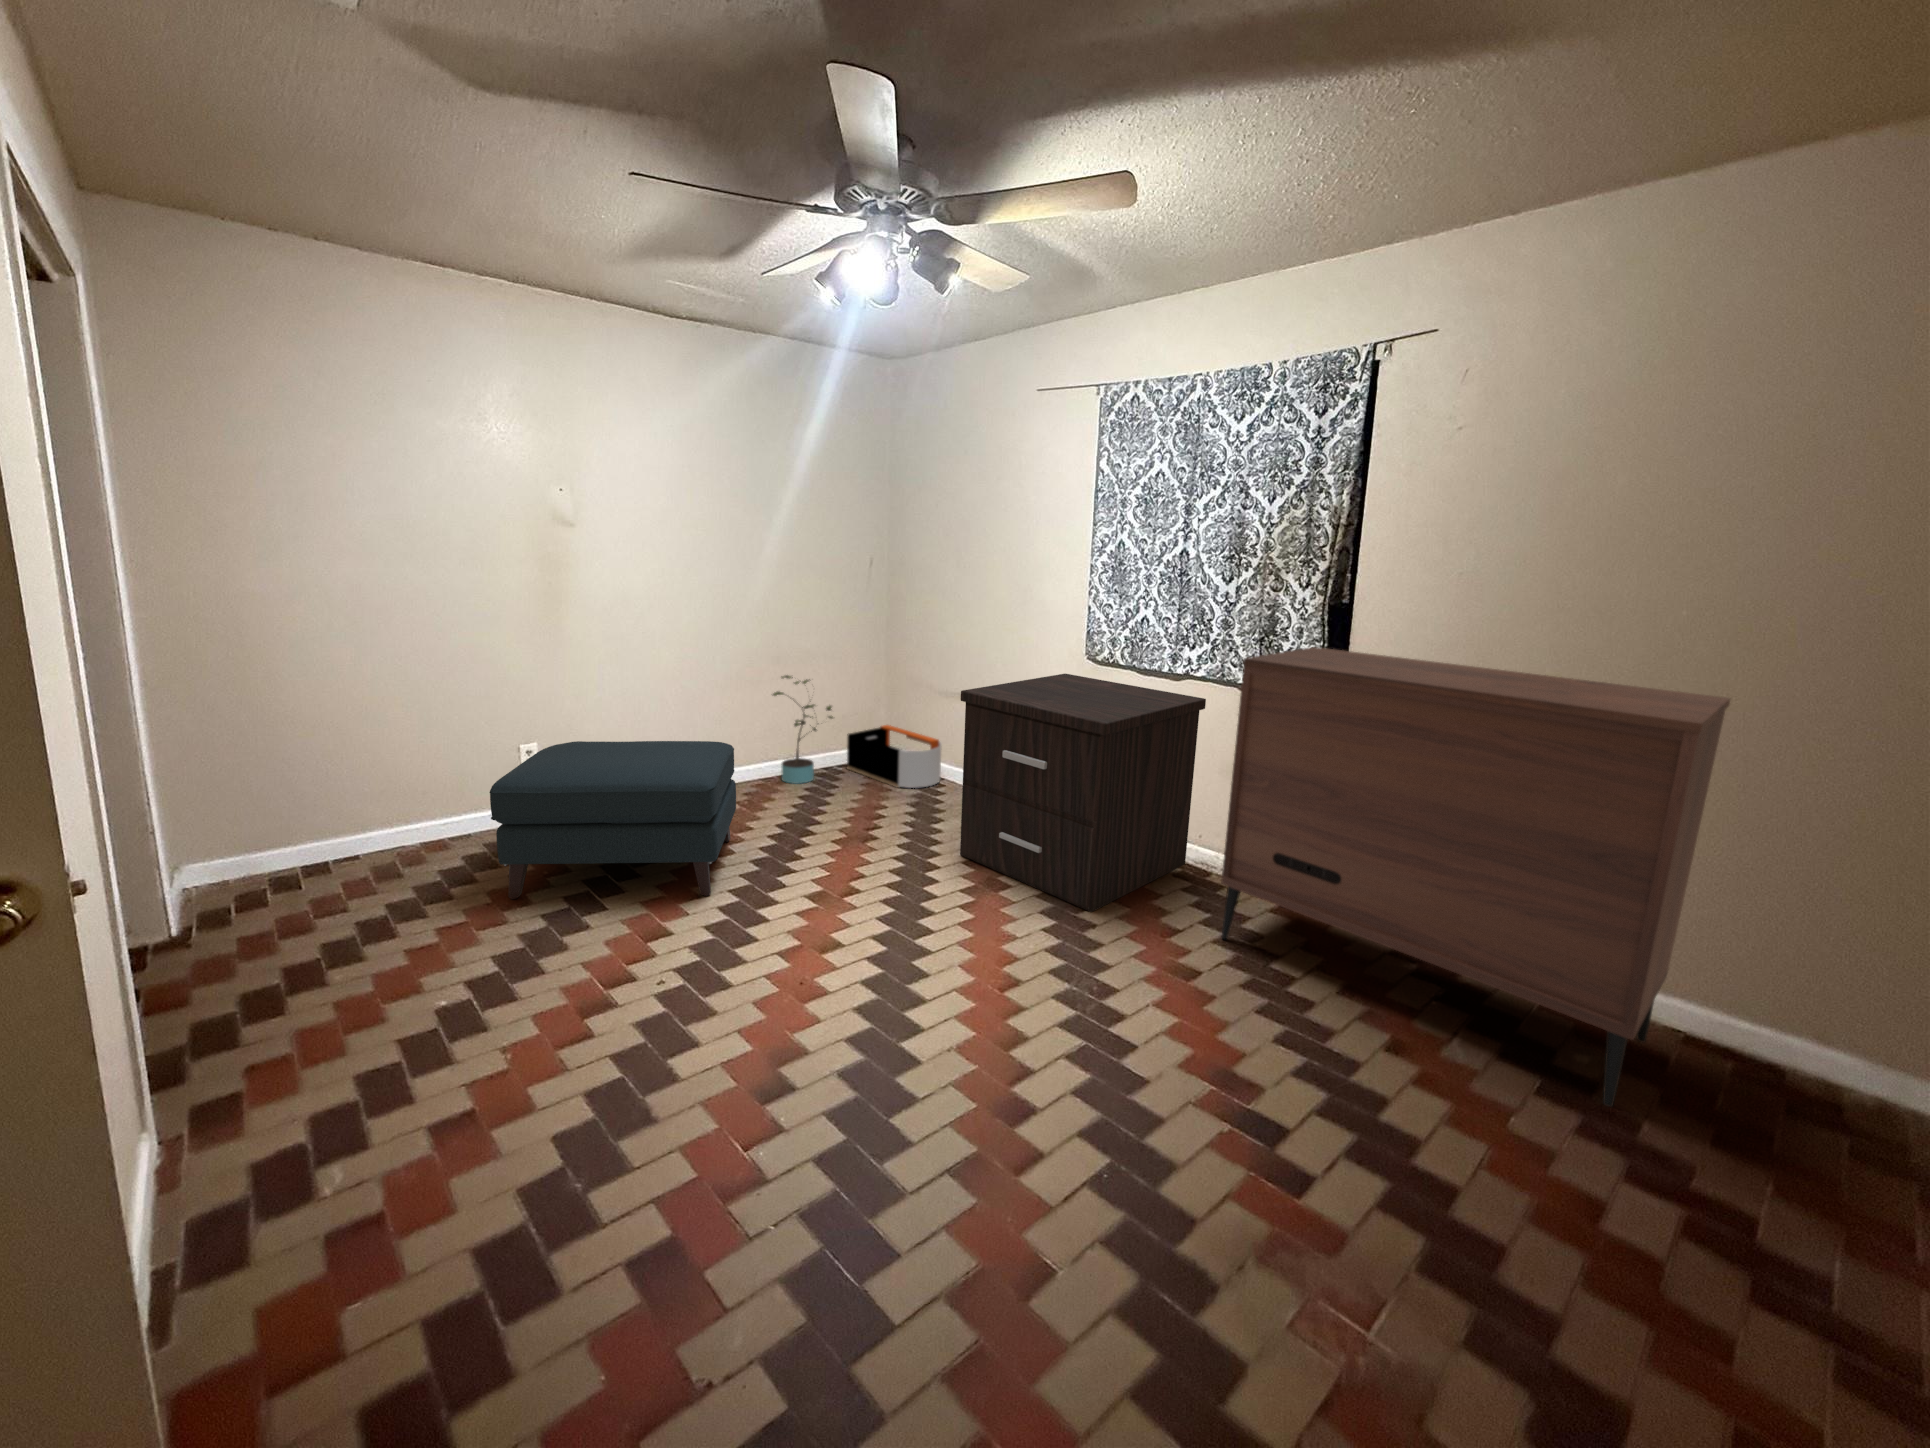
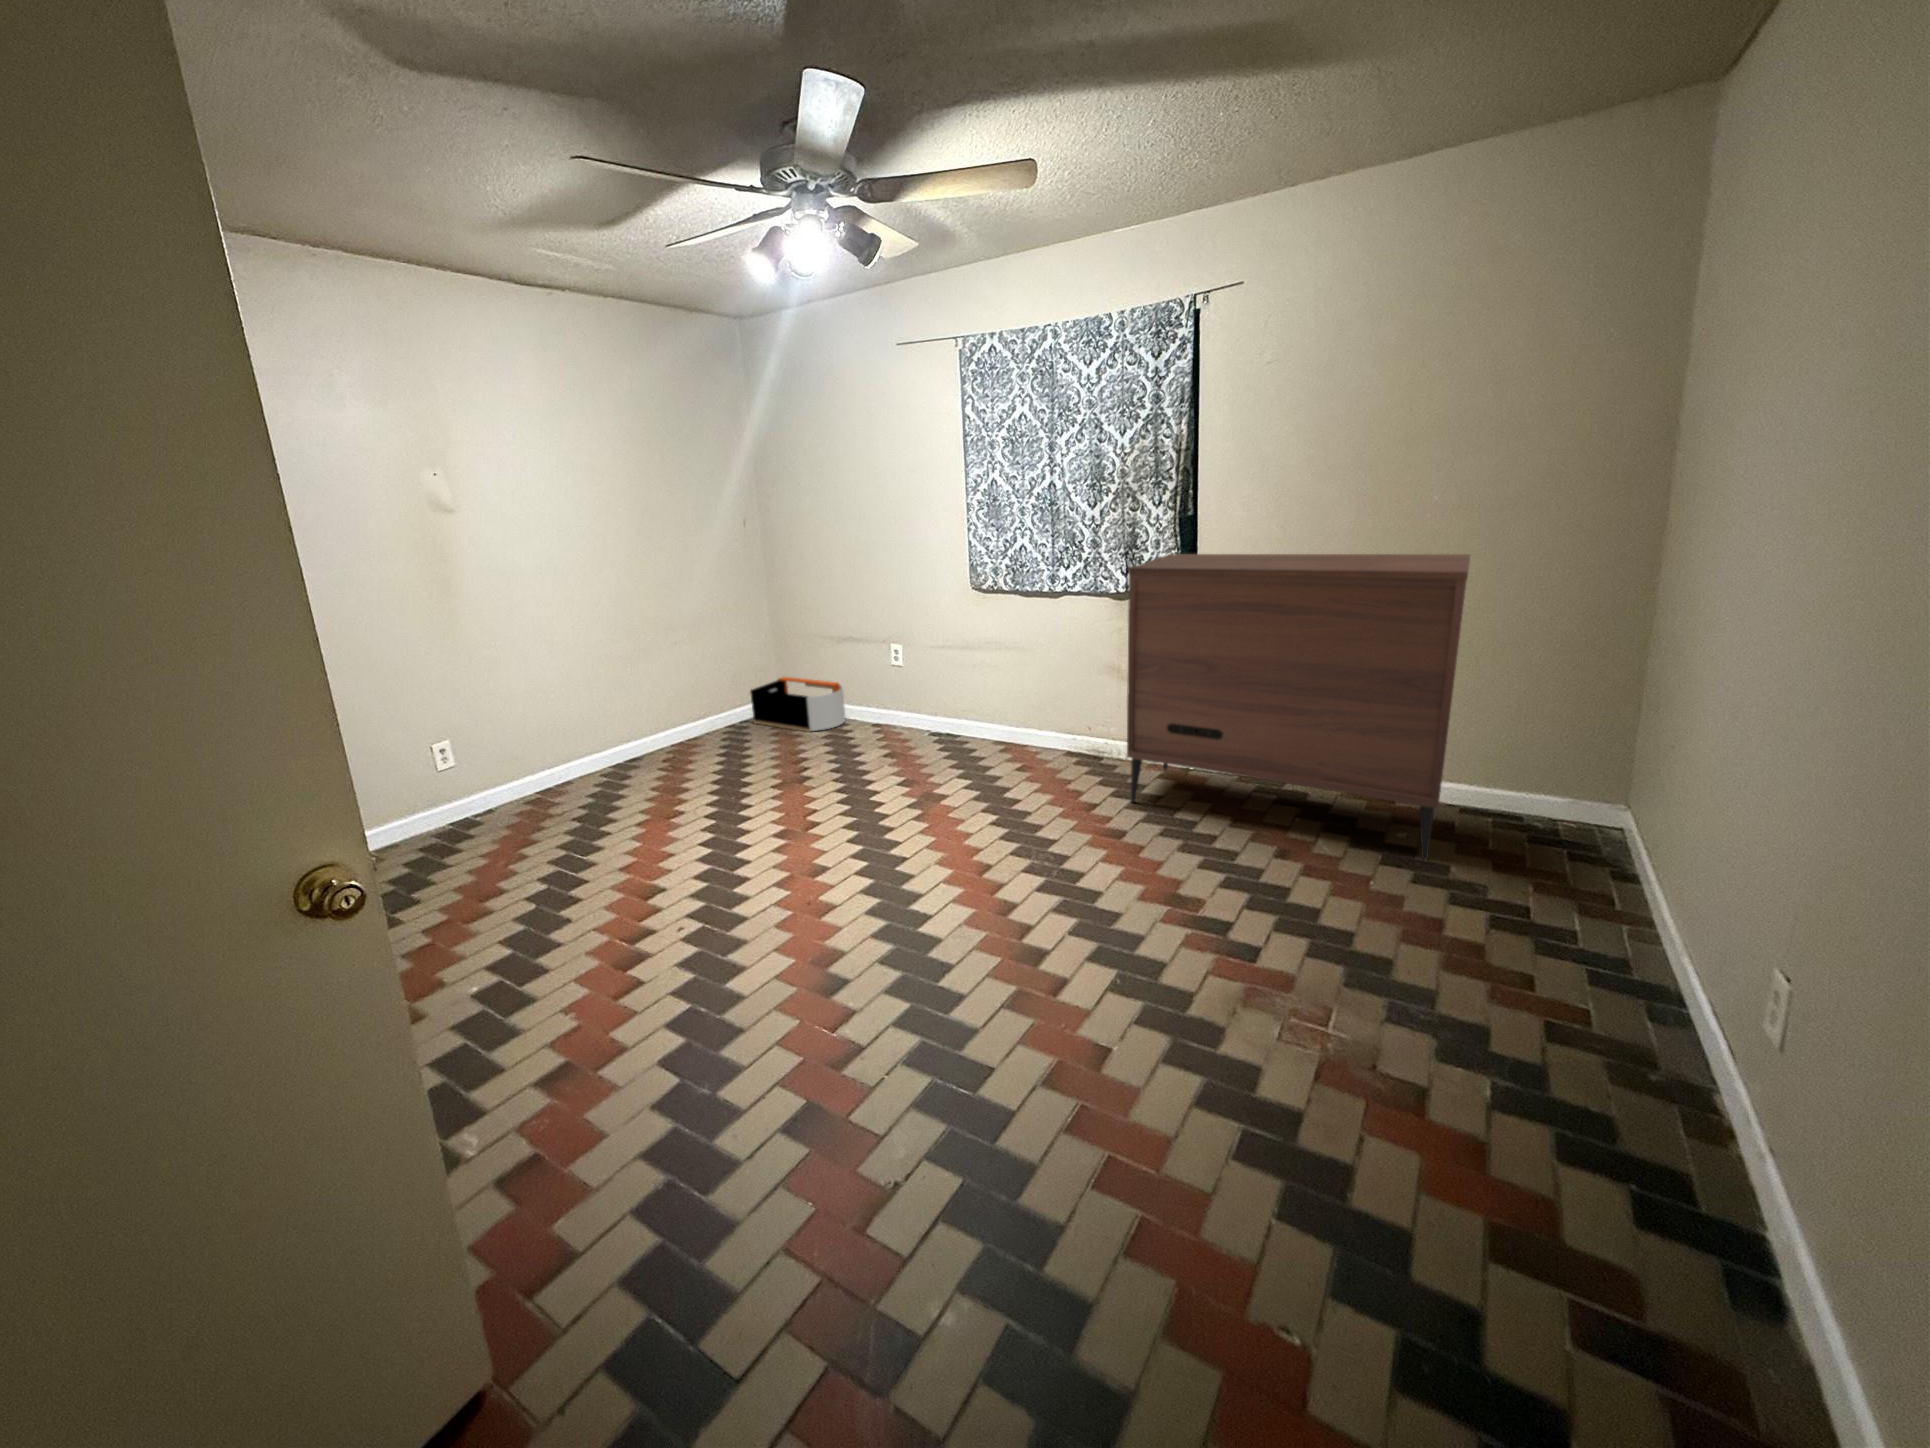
nightstand: present [960,674,1206,912] -> none [878,605,1084,802]
potted plant: present [773,675,833,784] -> none [676,641,739,744]
ottoman: present [489,741,736,899] -> none [438,711,683,895]

